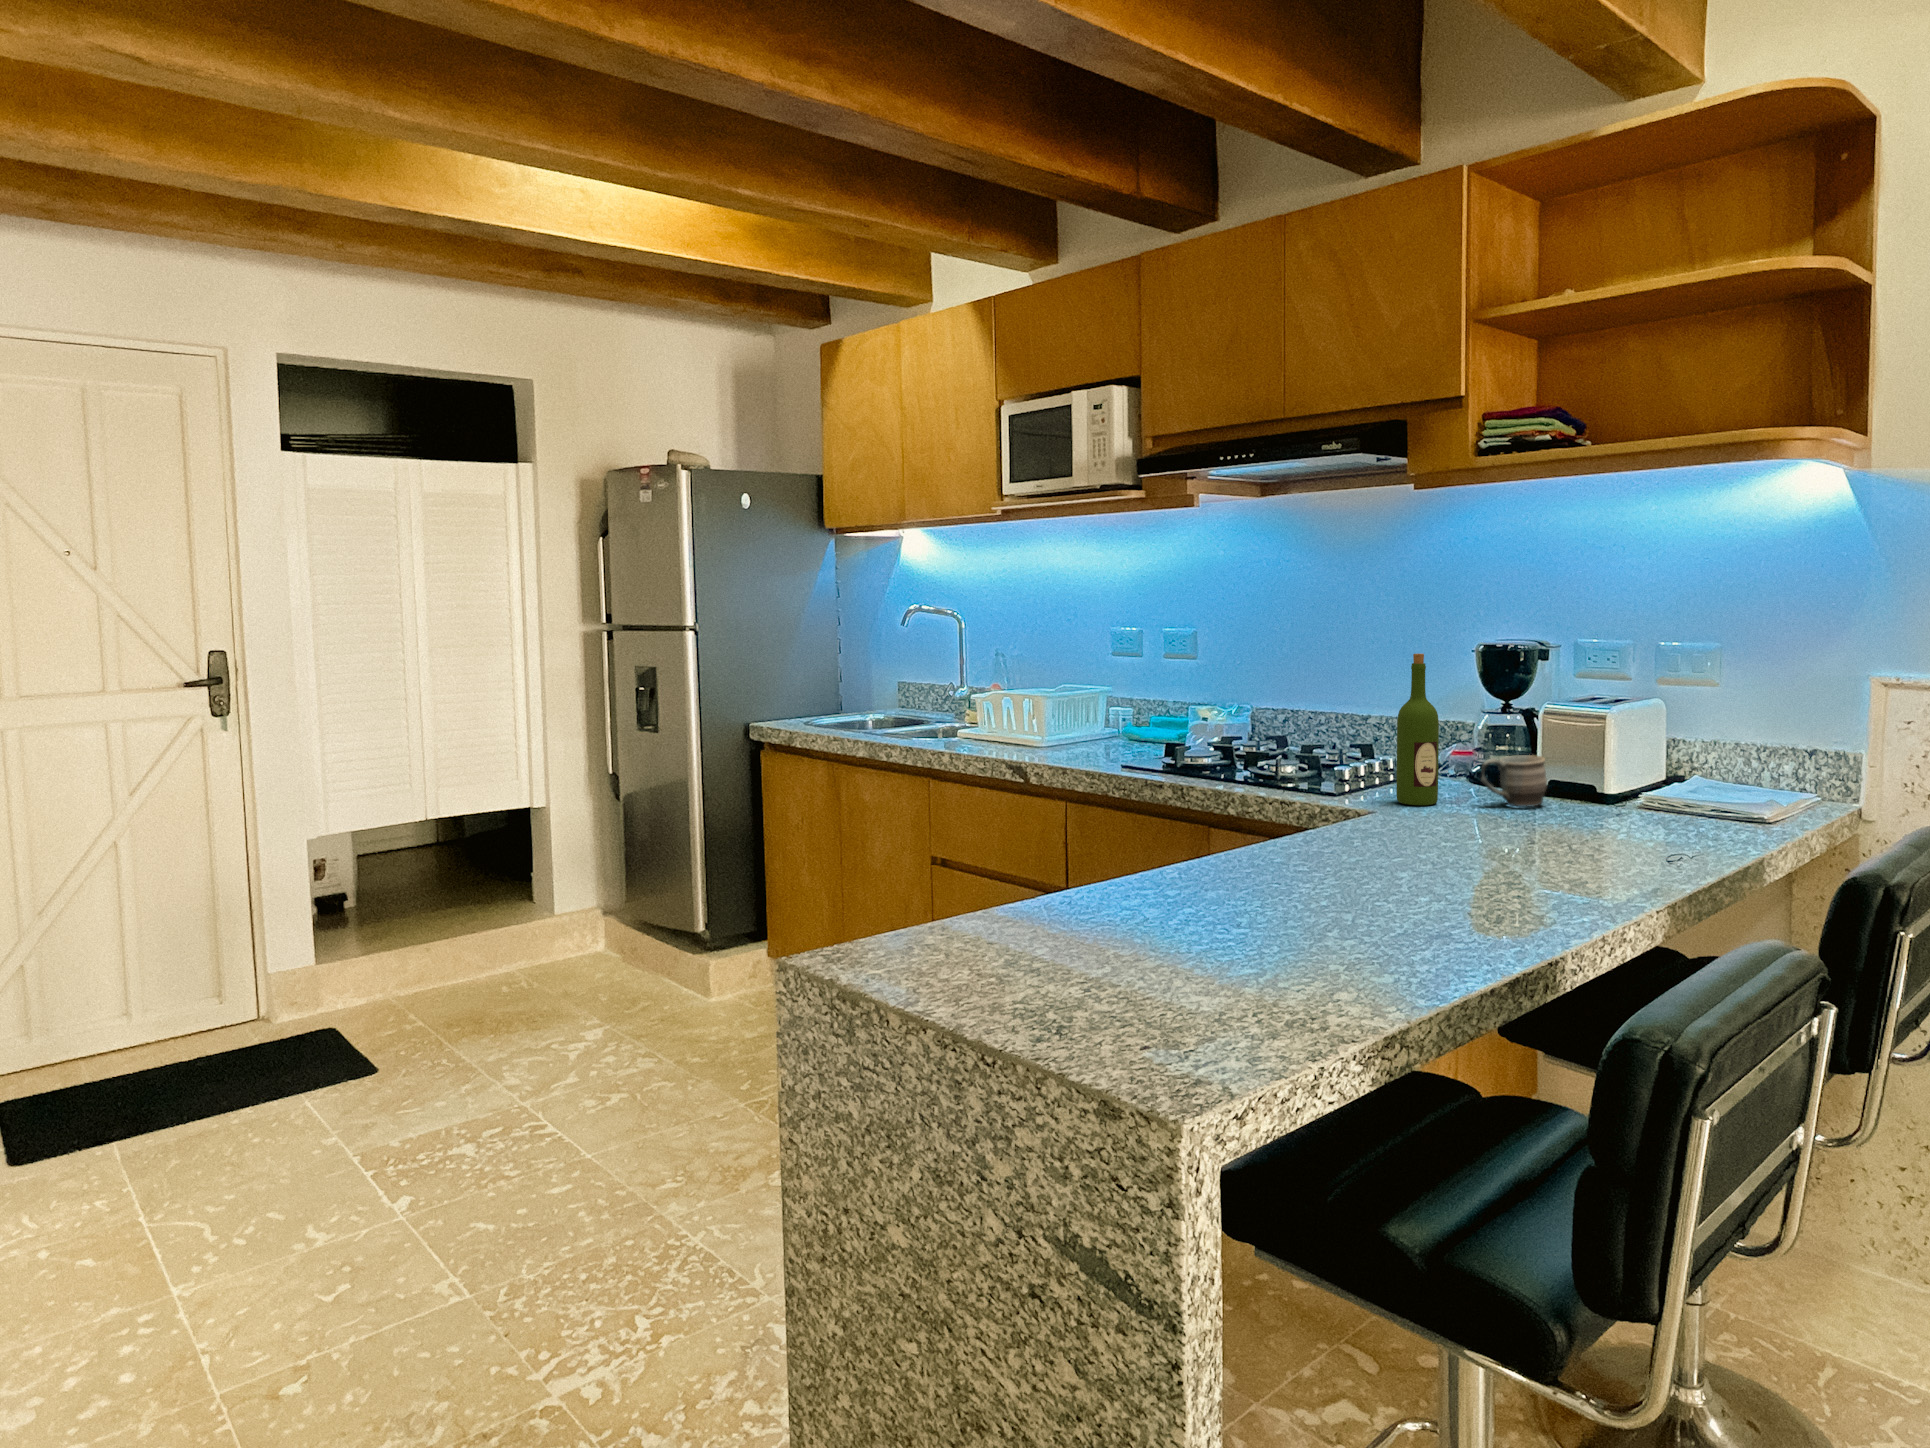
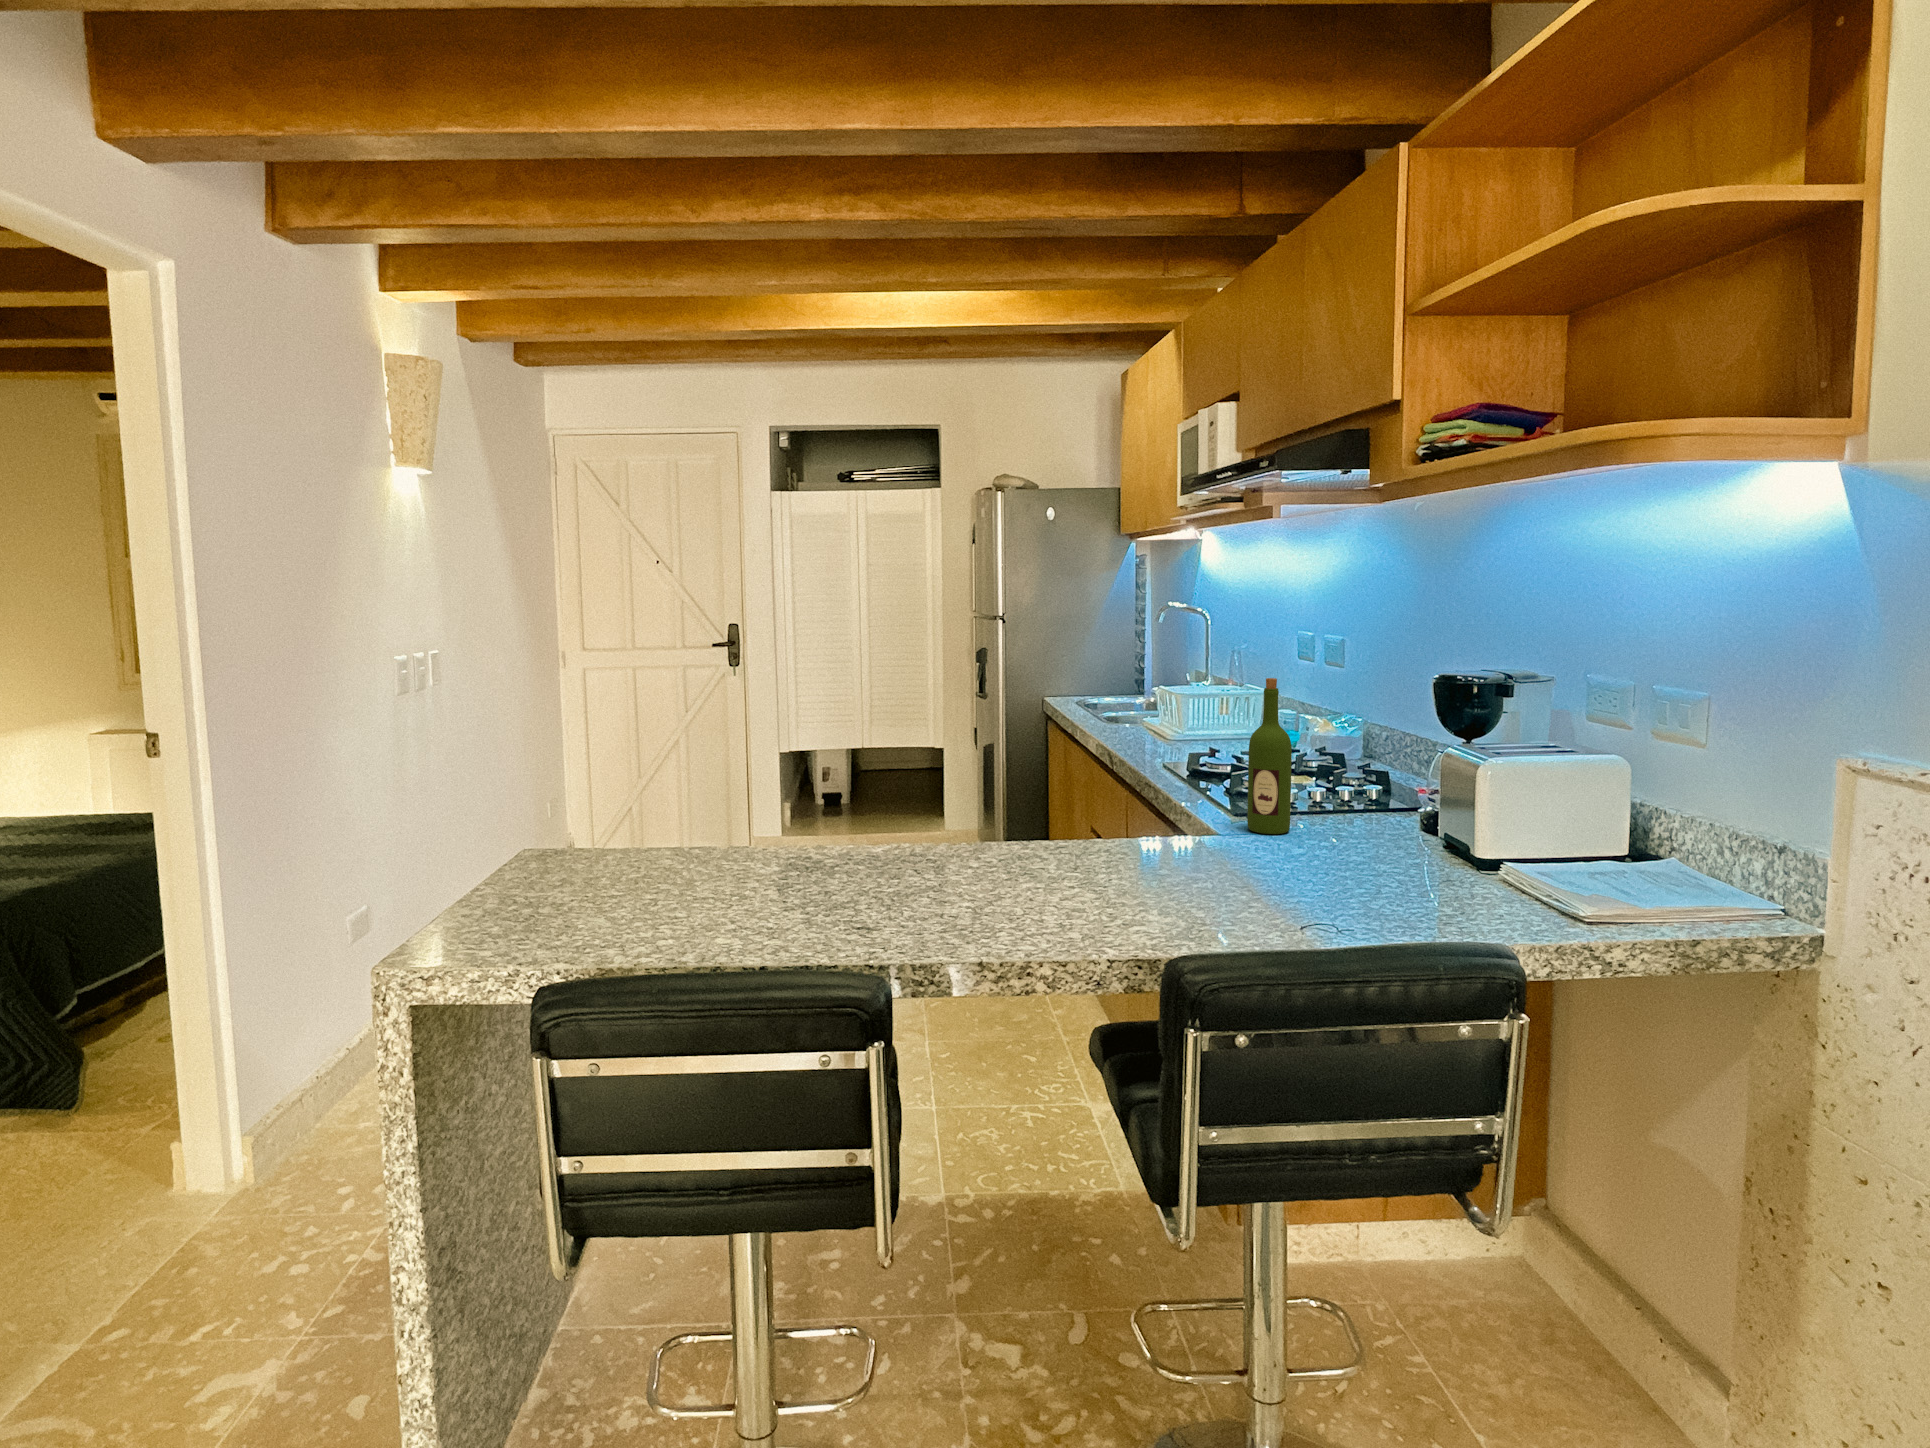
mug: present [1481,755,1547,806] -> none [1312,795,1381,853]

